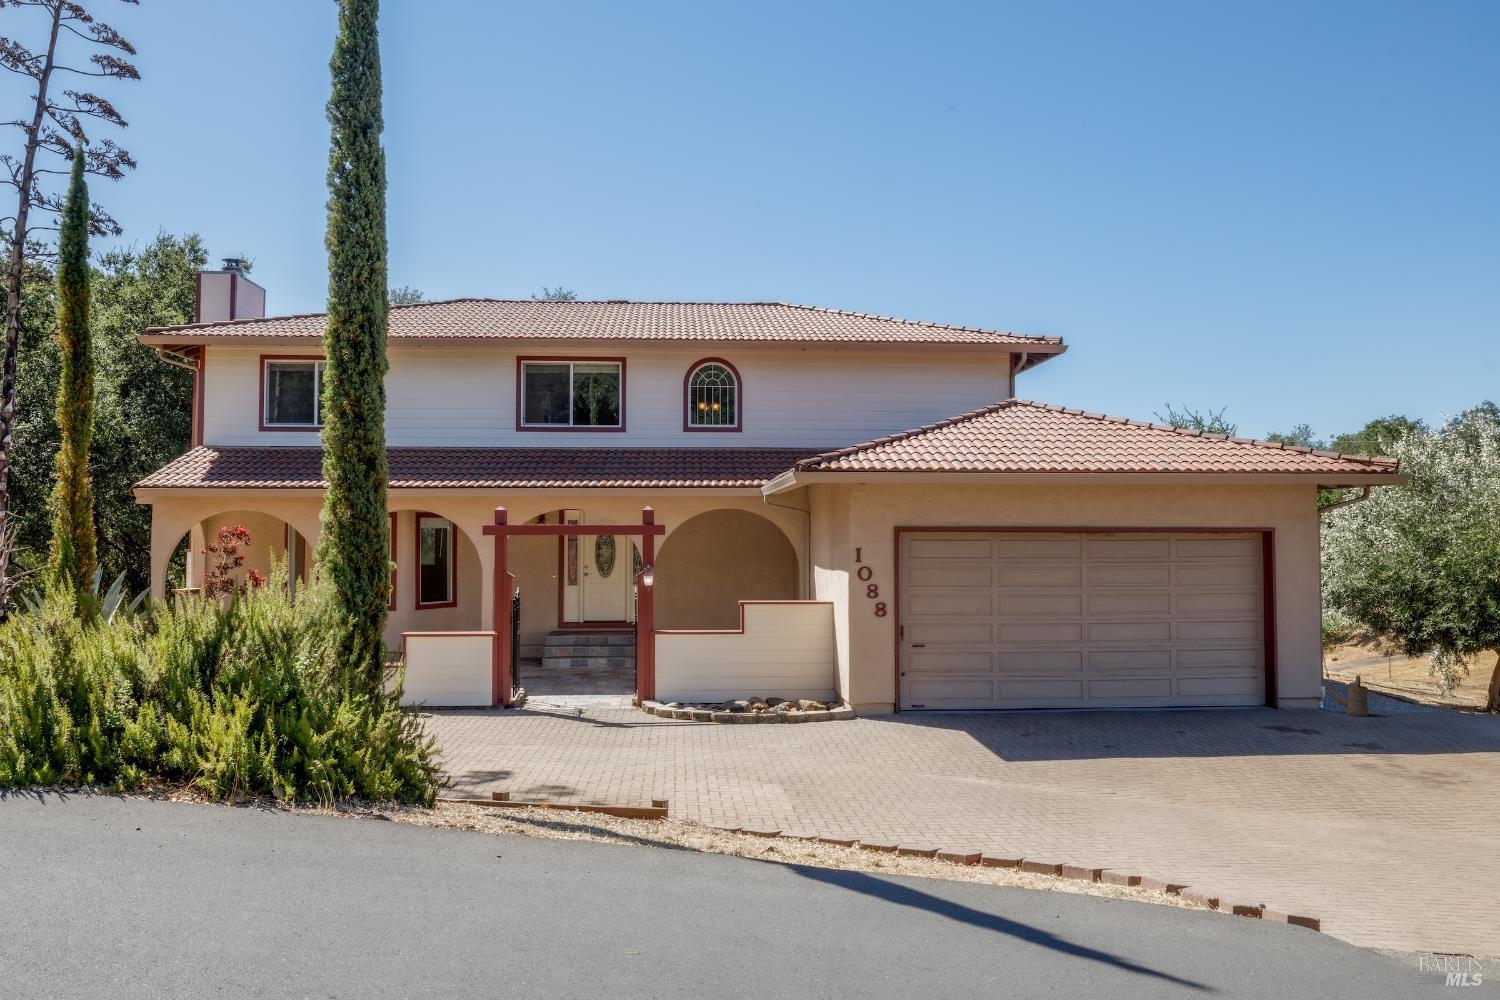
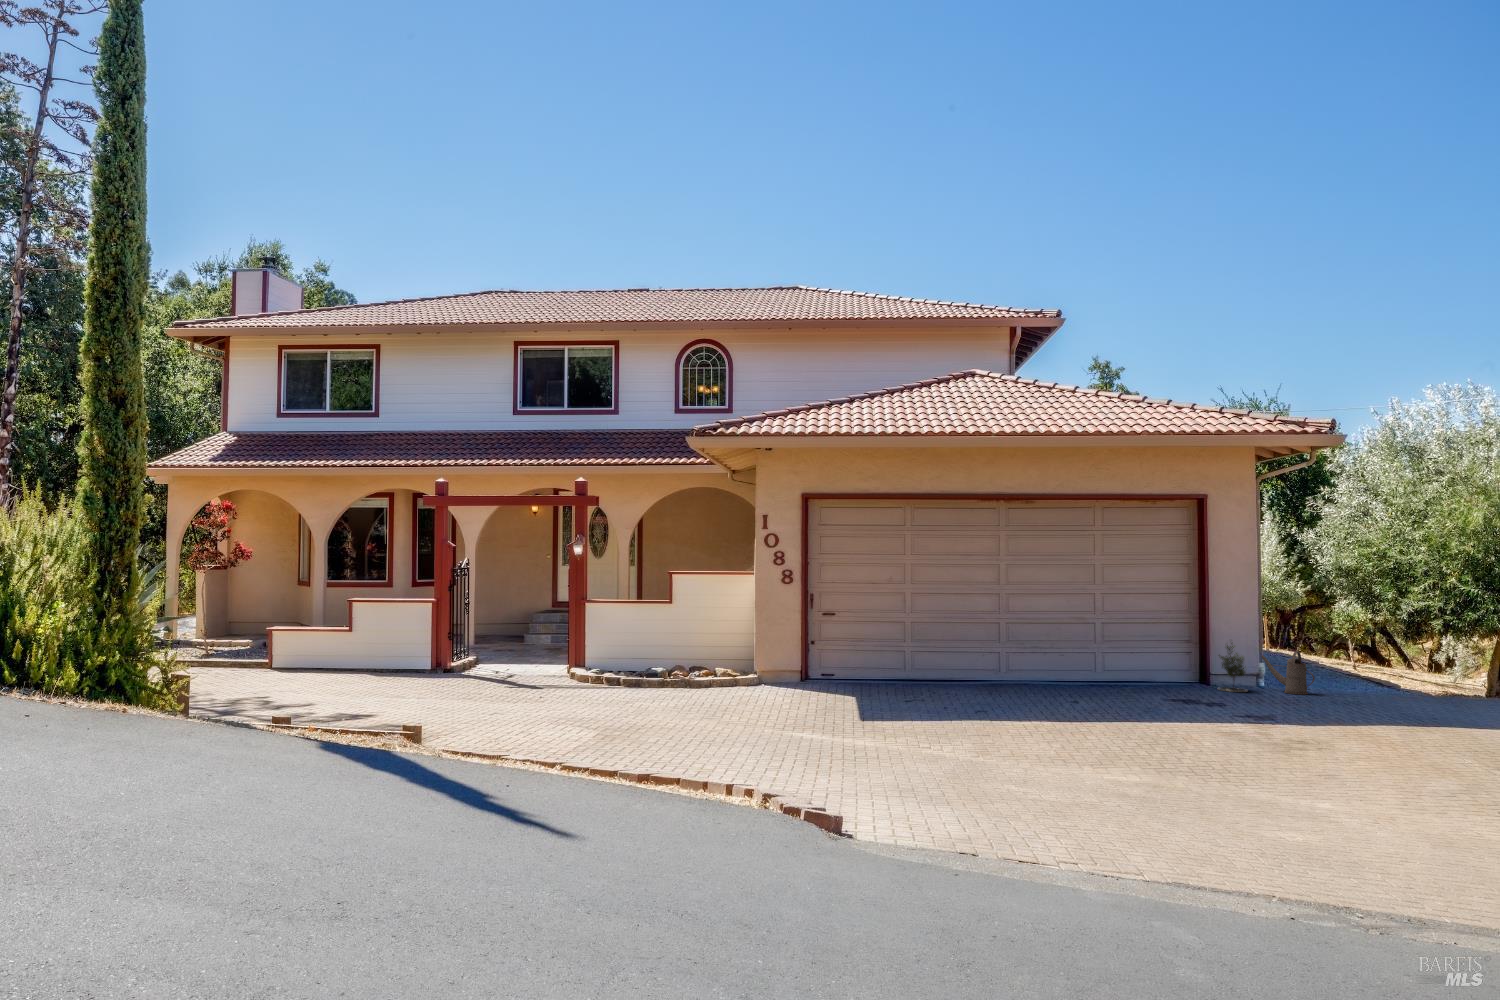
potted tree: none [1287,665,1319,716] -> present [1218,643,1247,692]

